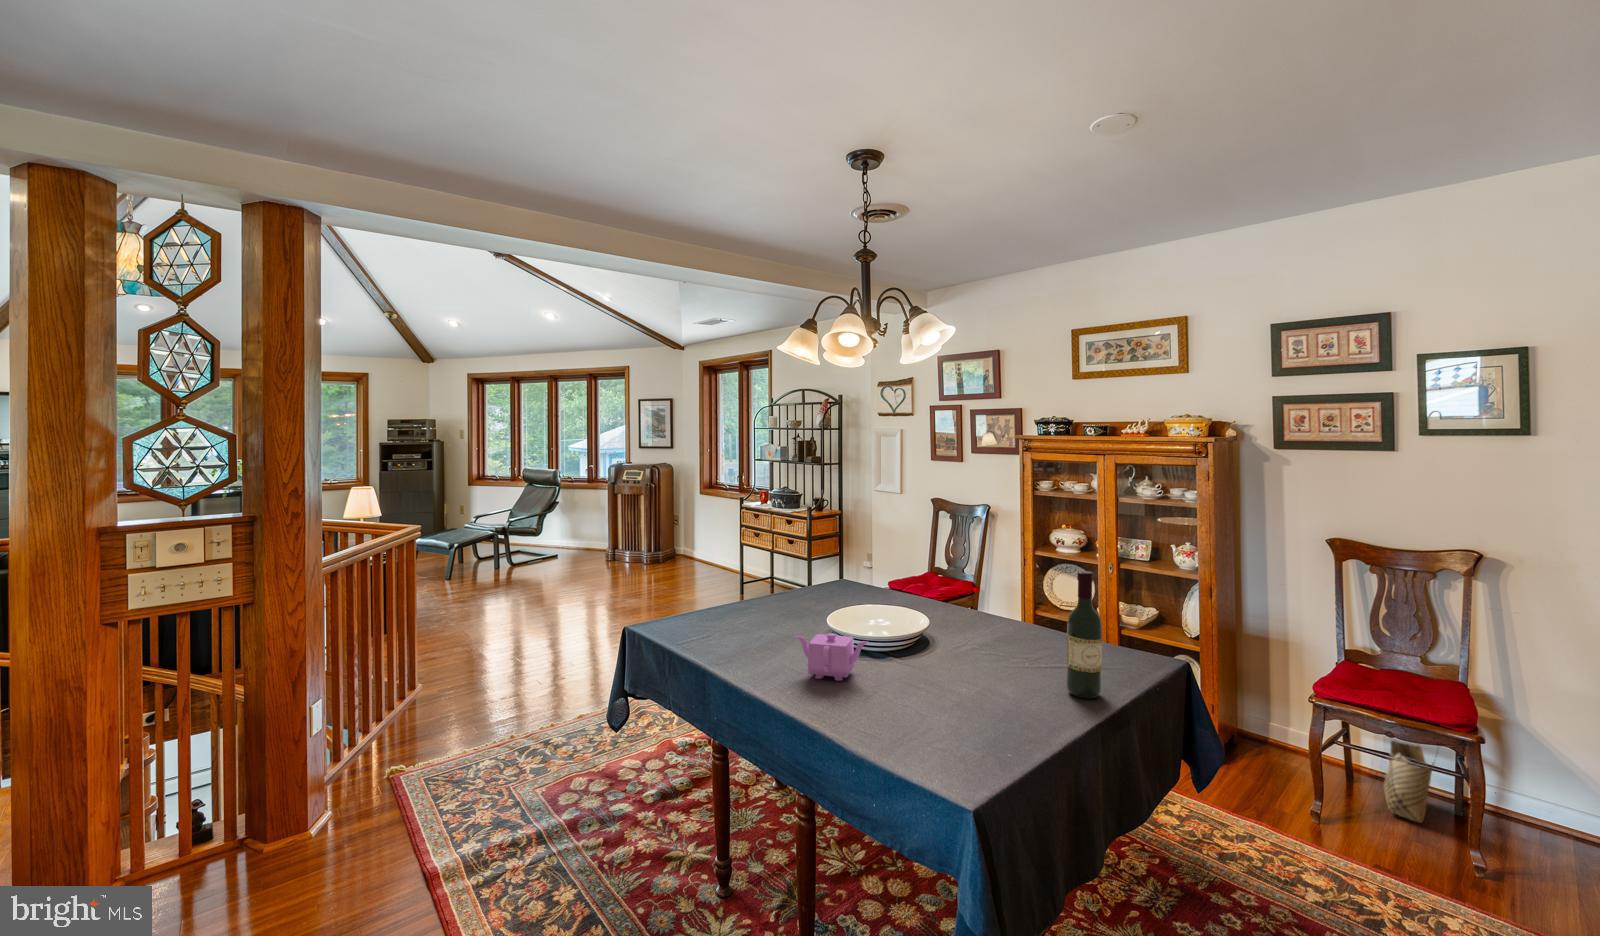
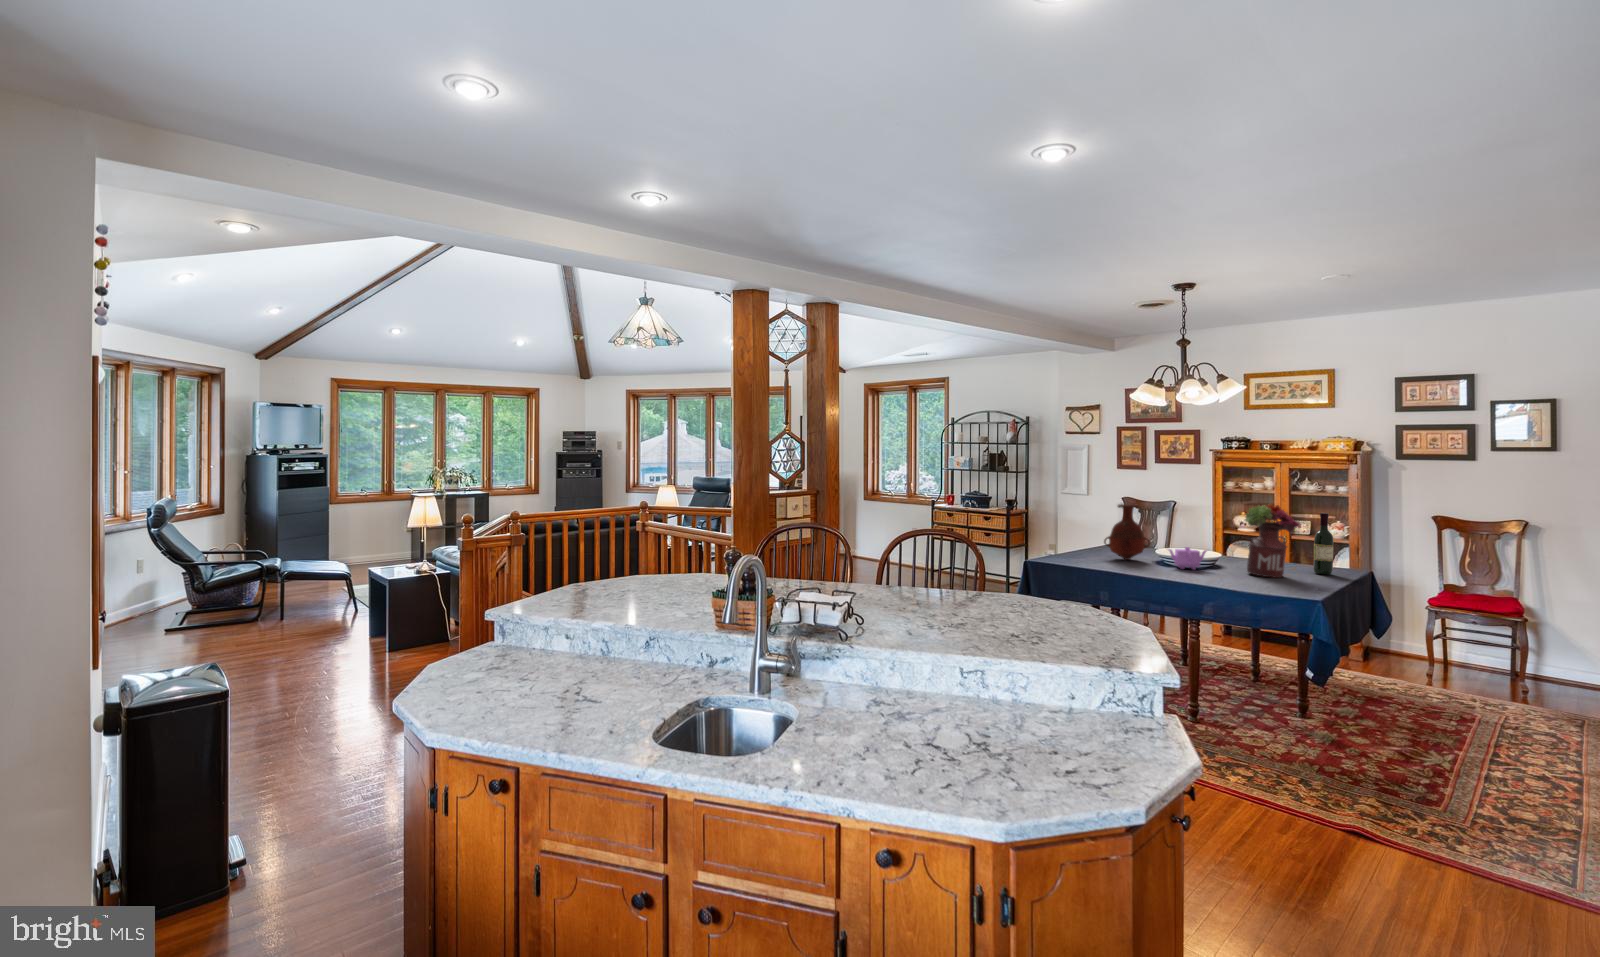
vase: none [729,541,799,642] -> present [1104,504,1150,560]
flower arrangement: none [909,556,1019,717] -> present [1245,504,1301,578]
woven basket: present [1384,738,1434,823] -> none [1469,621,1504,685]

